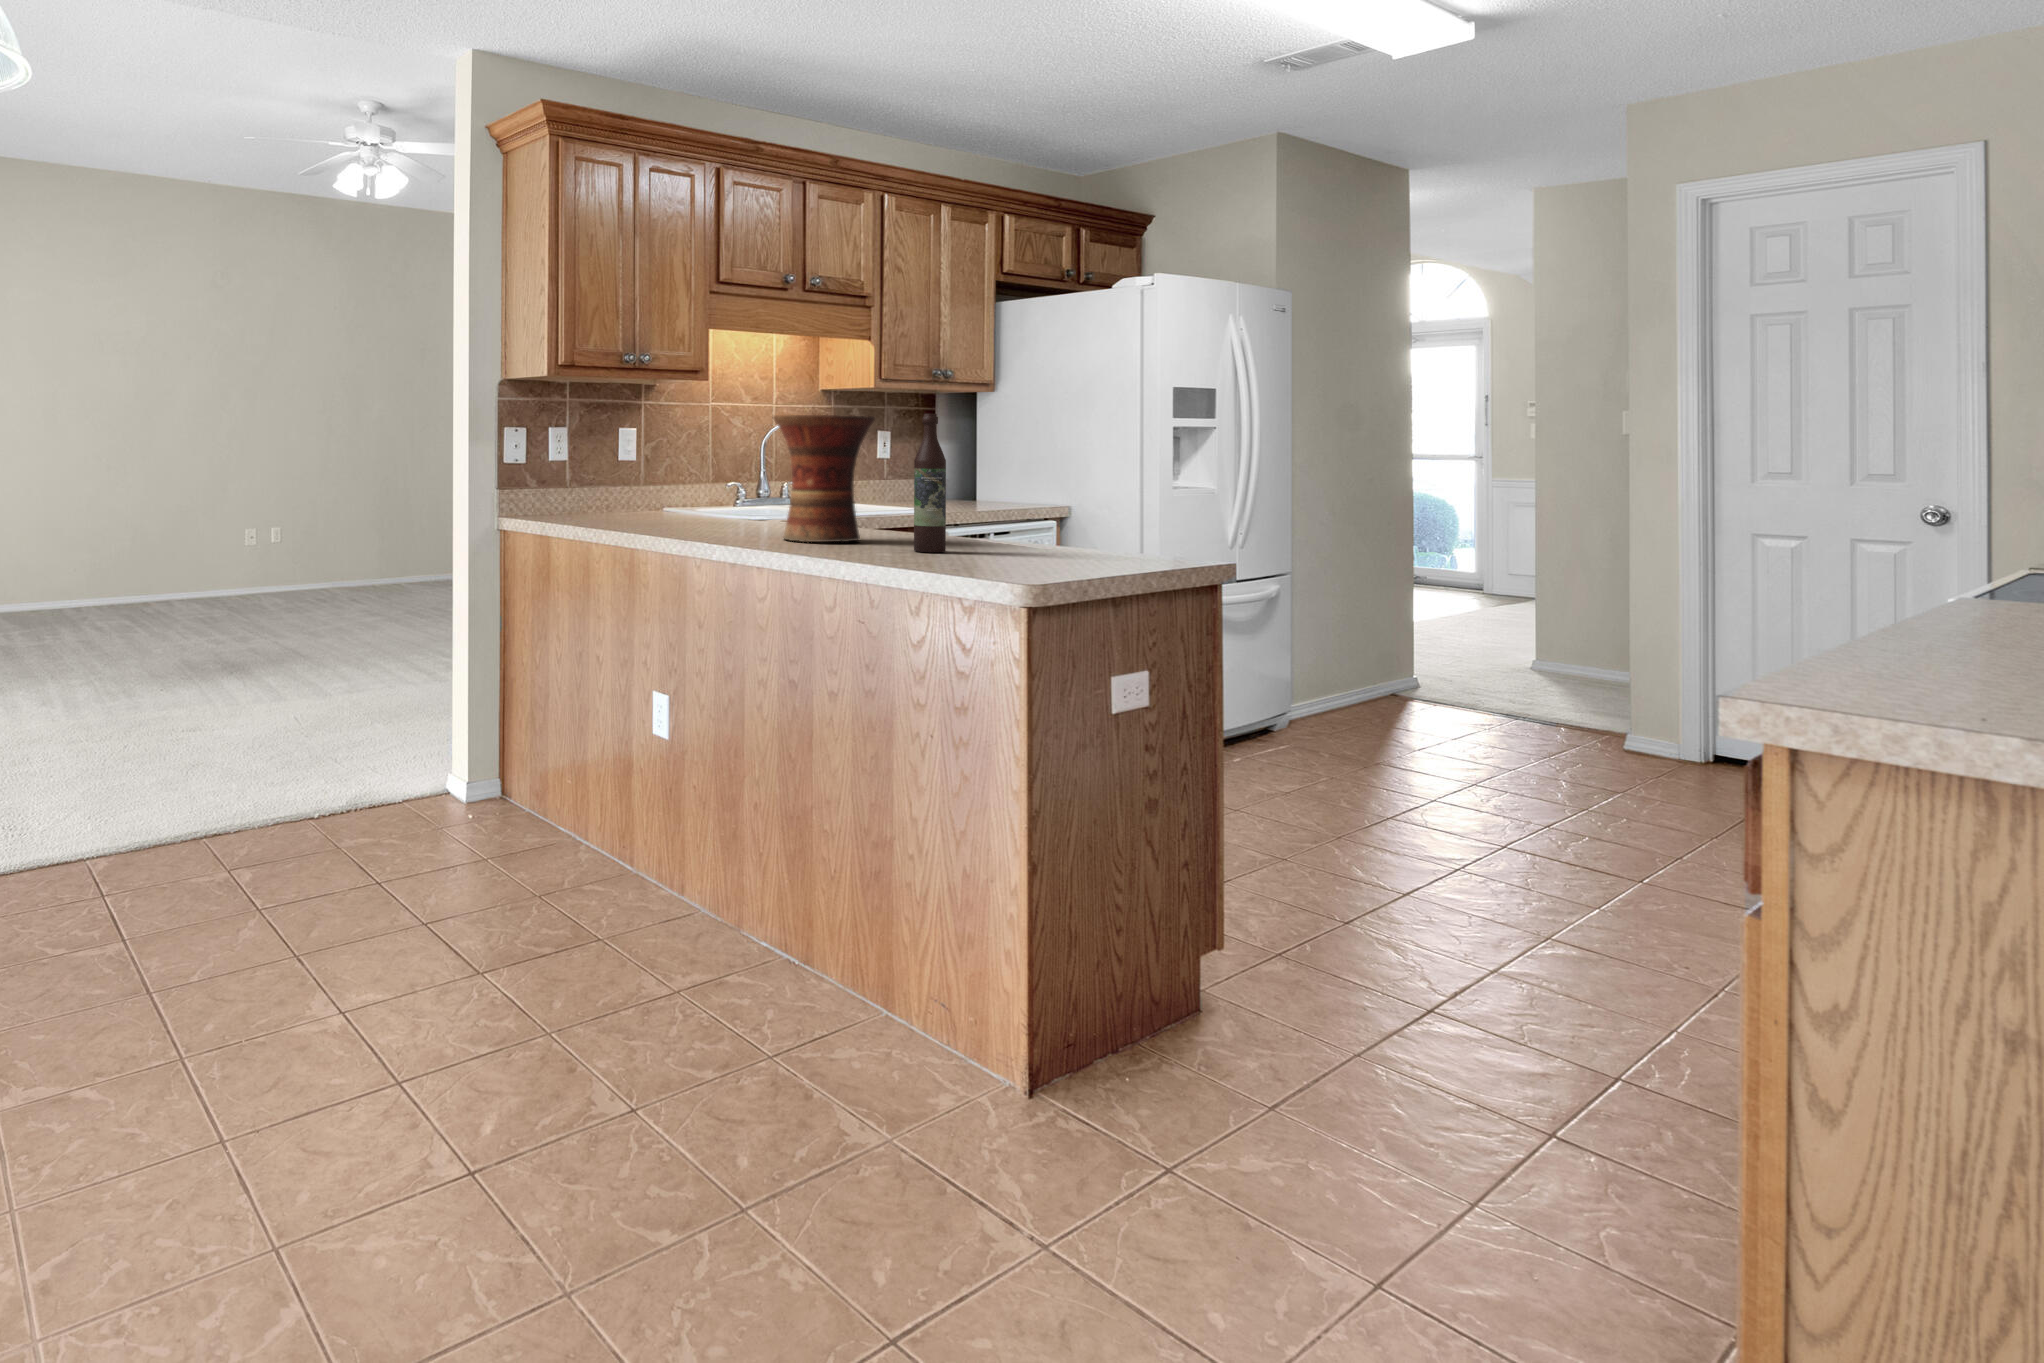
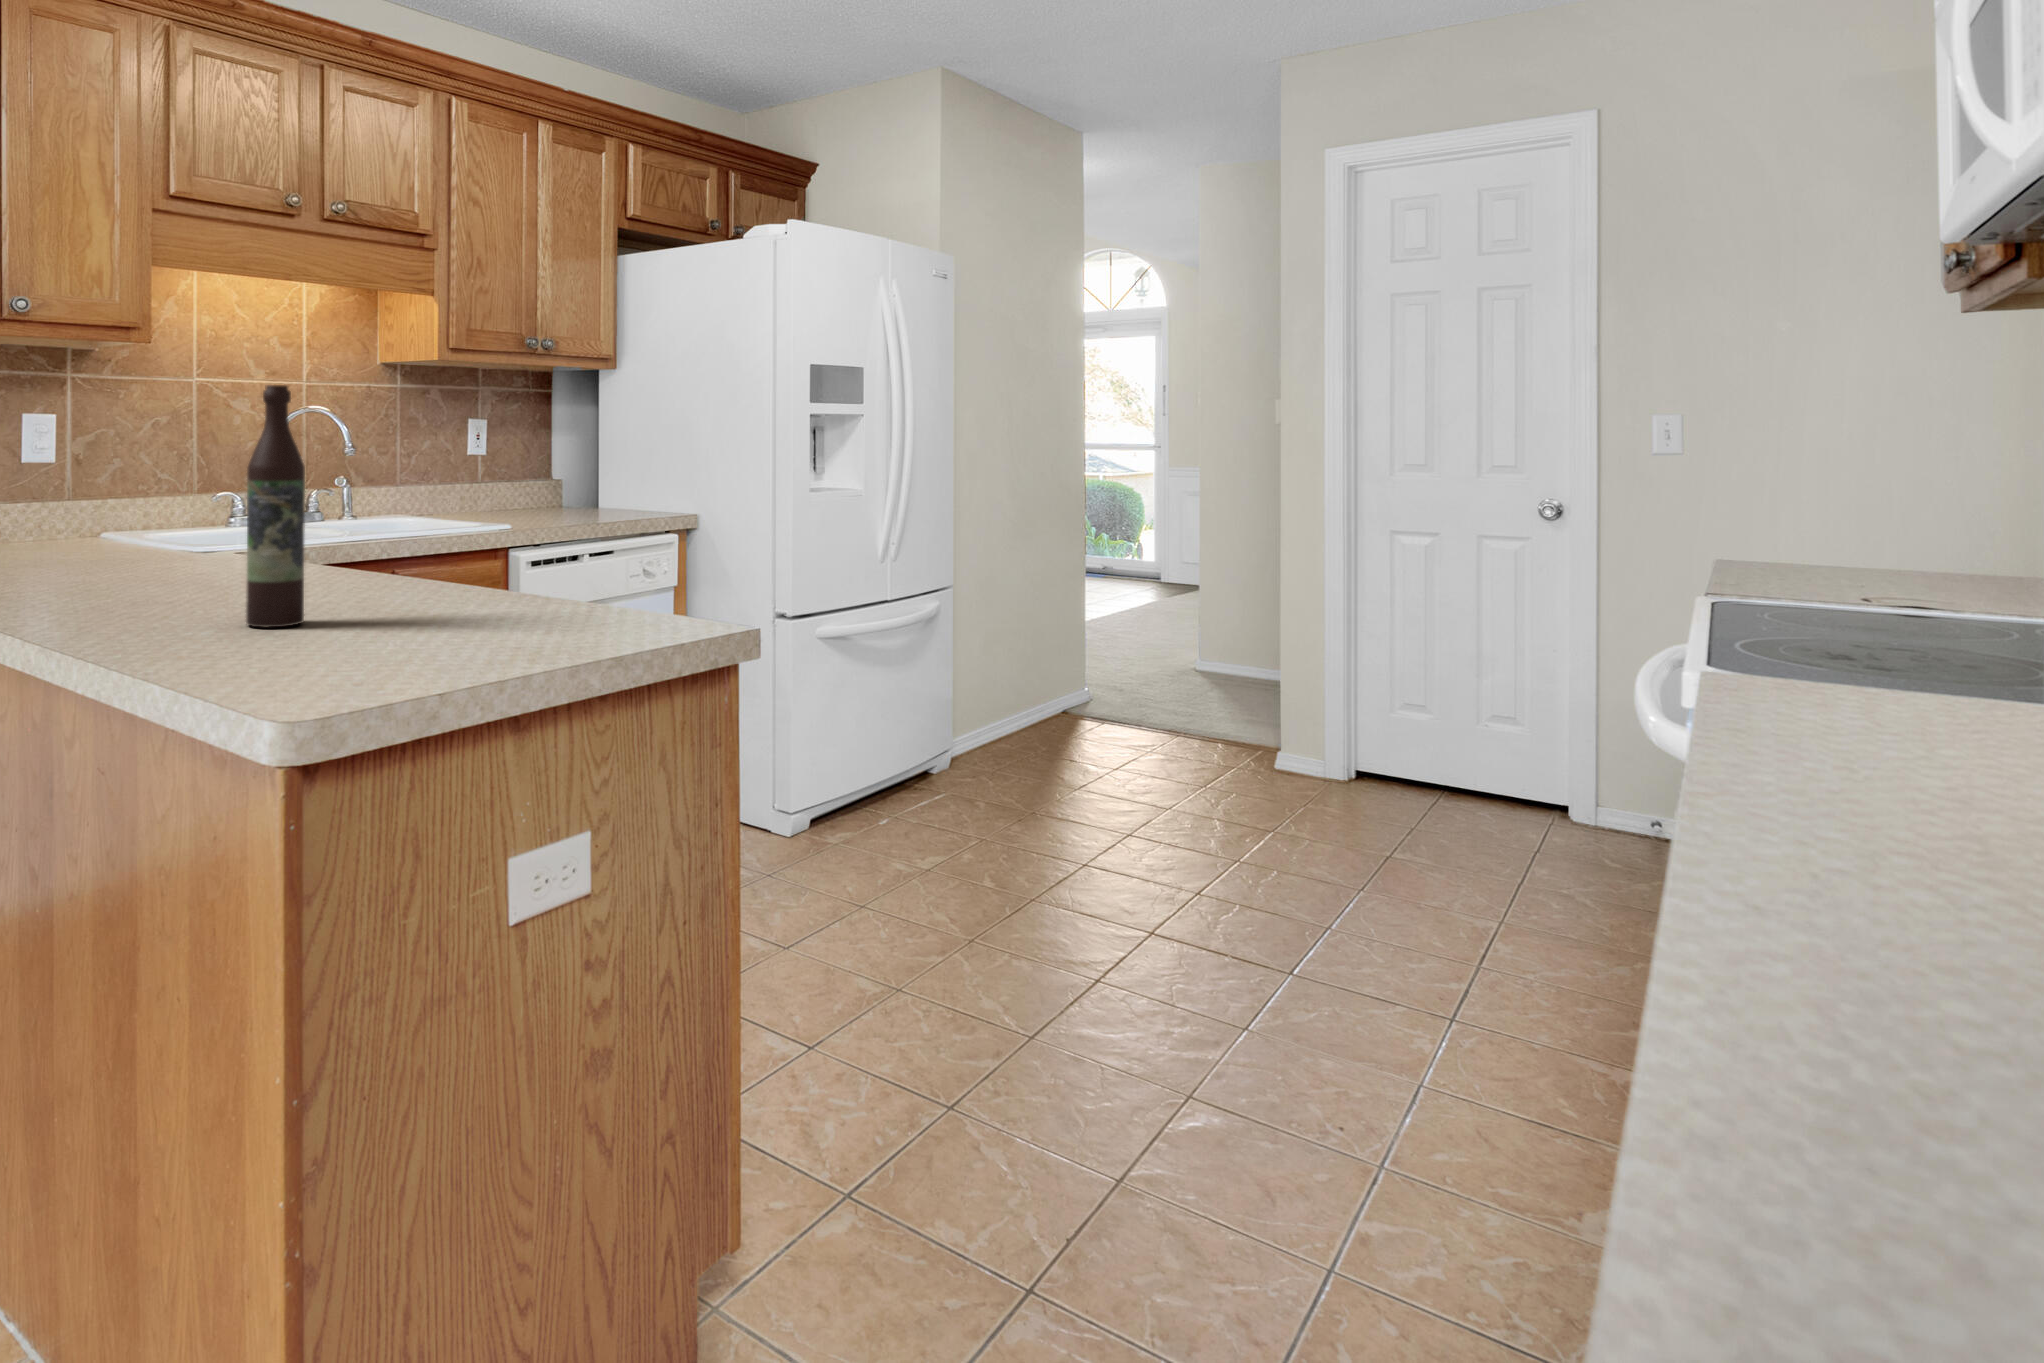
vase: present [773,414,875,542] -> none [43,385,235,608]

